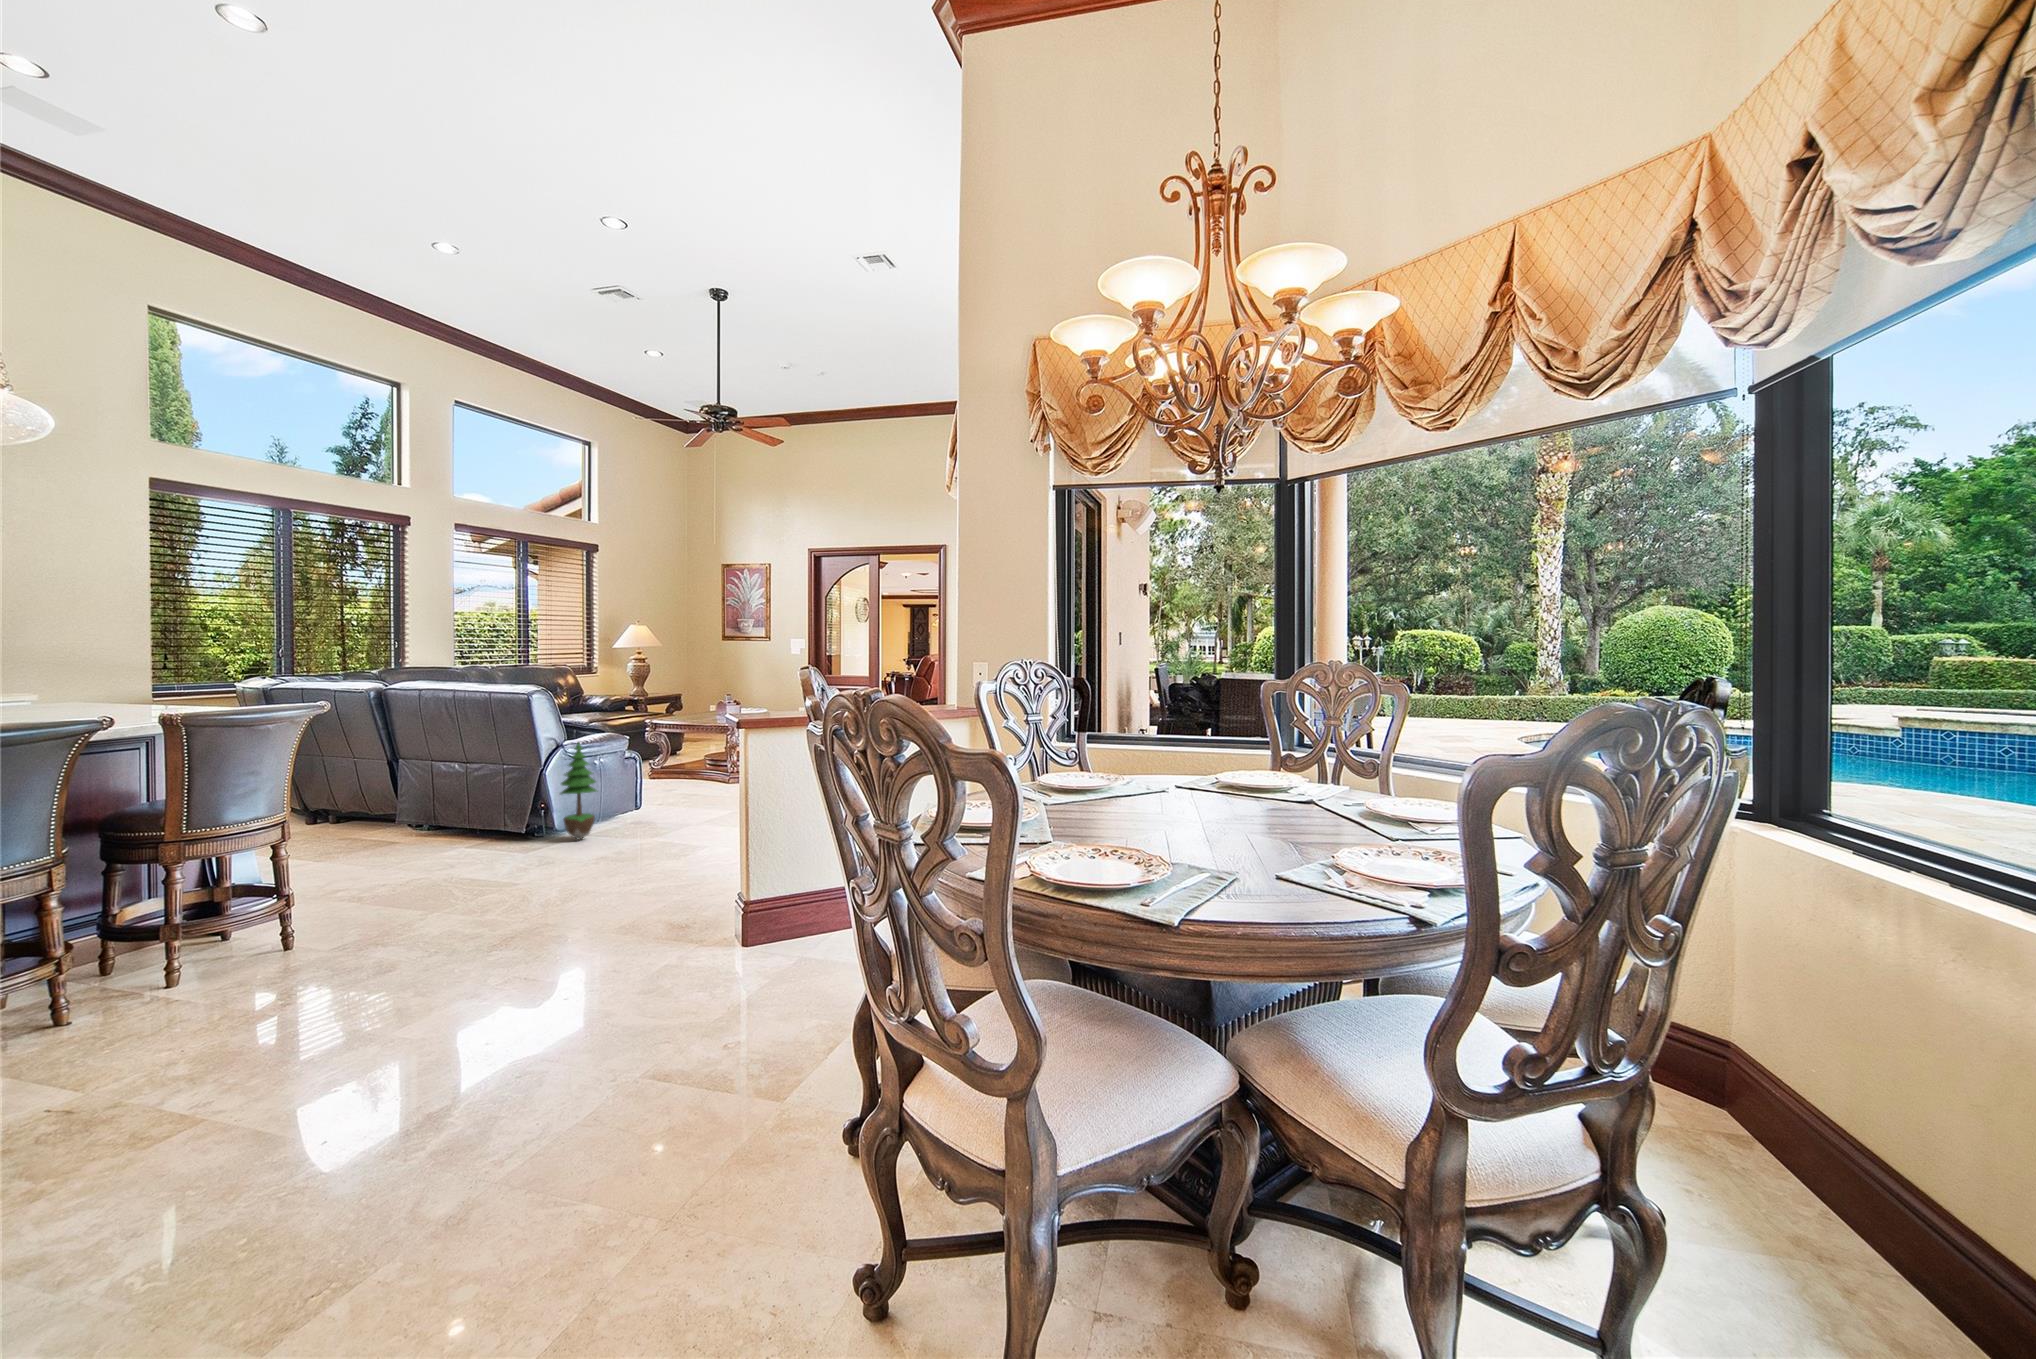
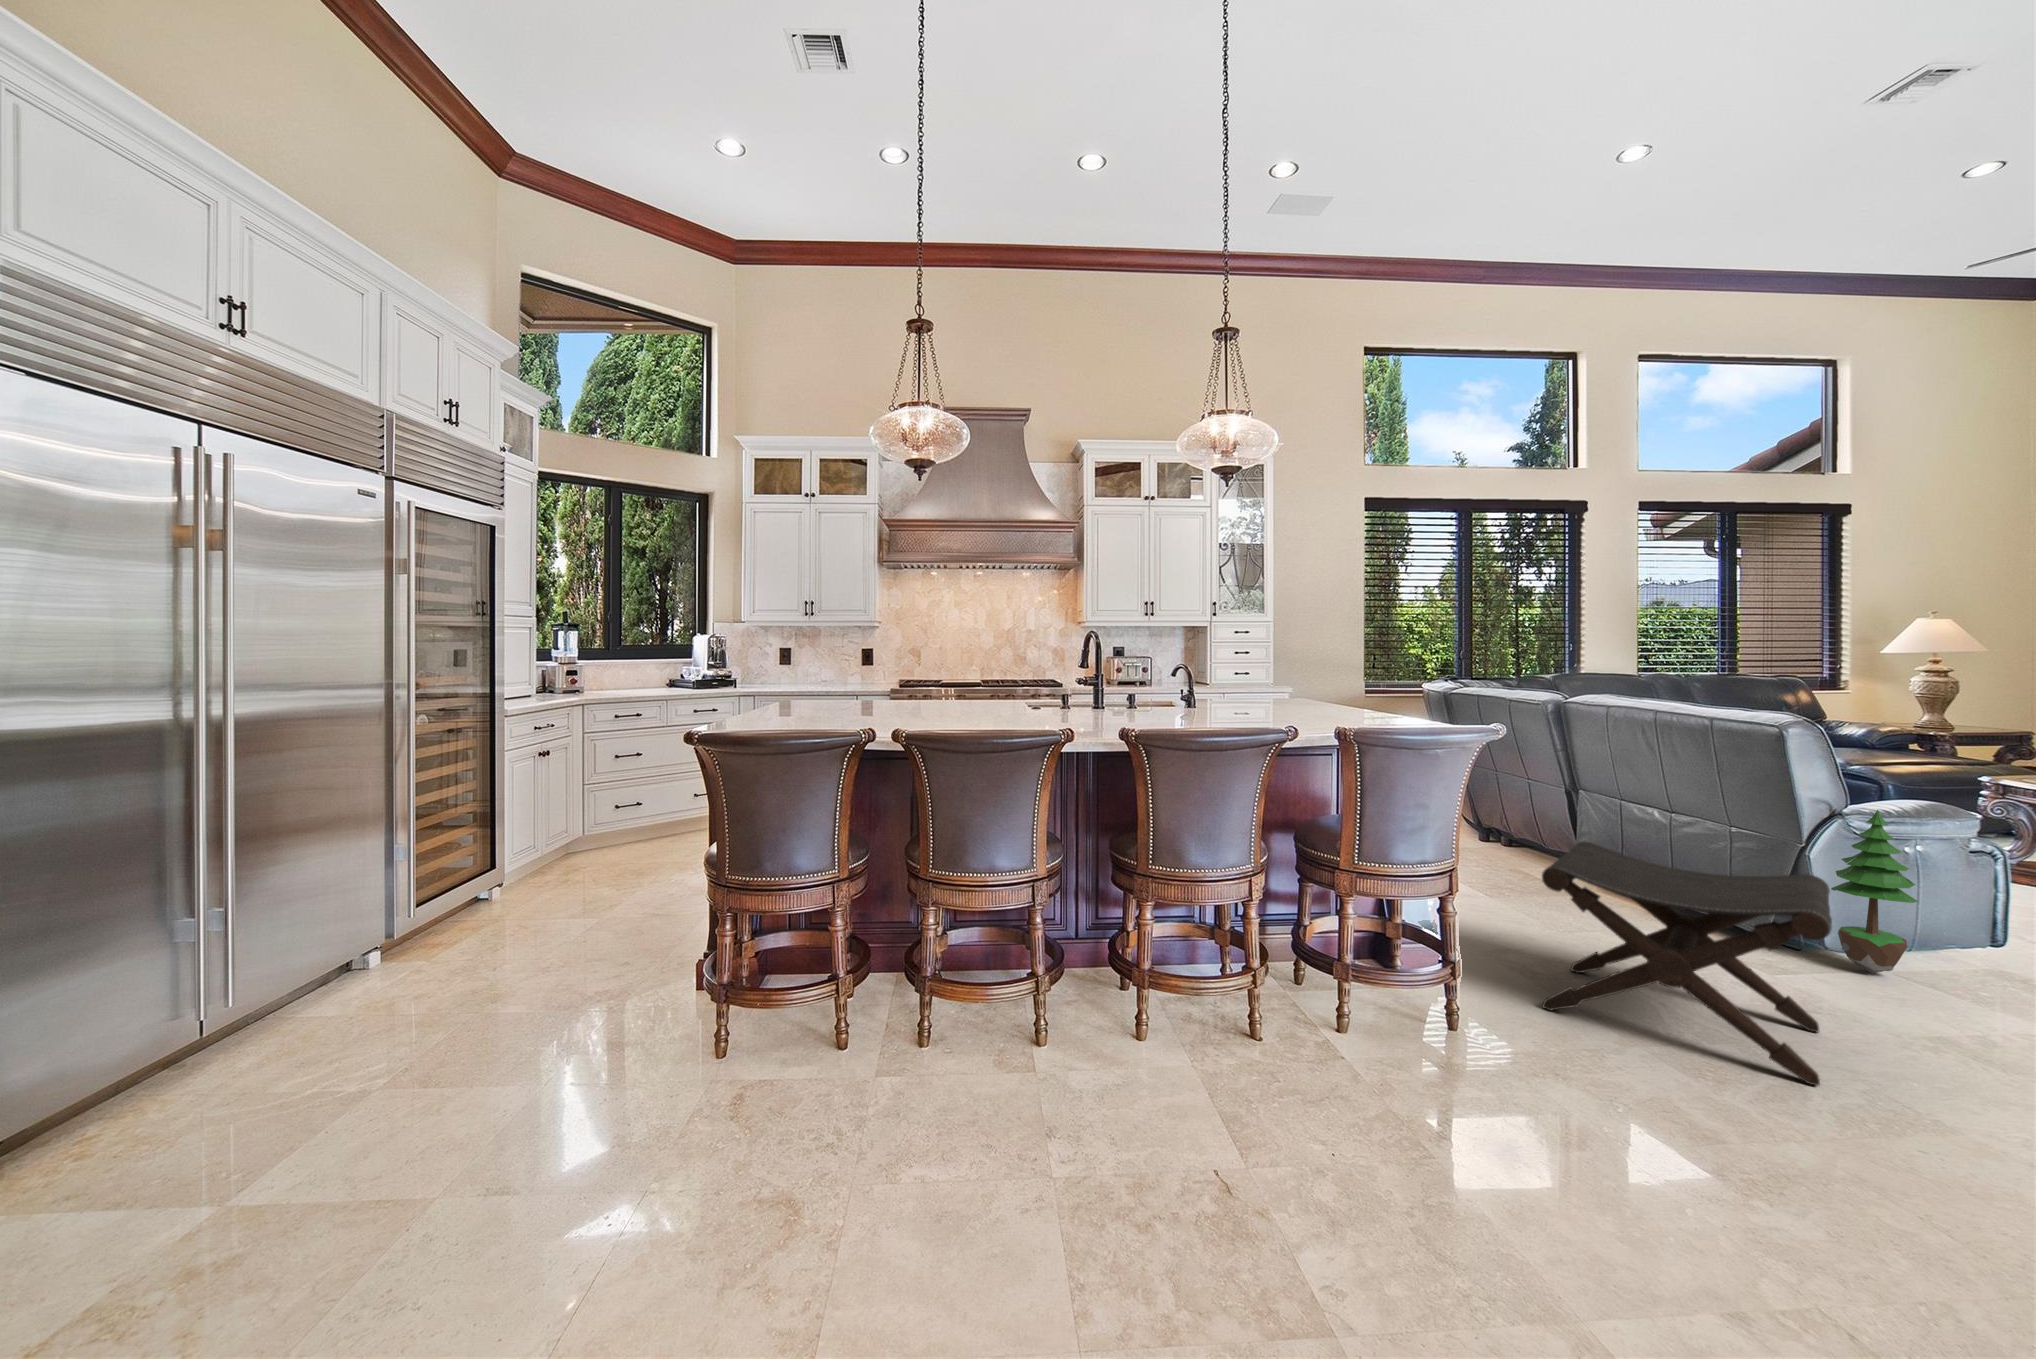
footstool: none [361,781,545,914] -> present [1542,842,1832,1086]

